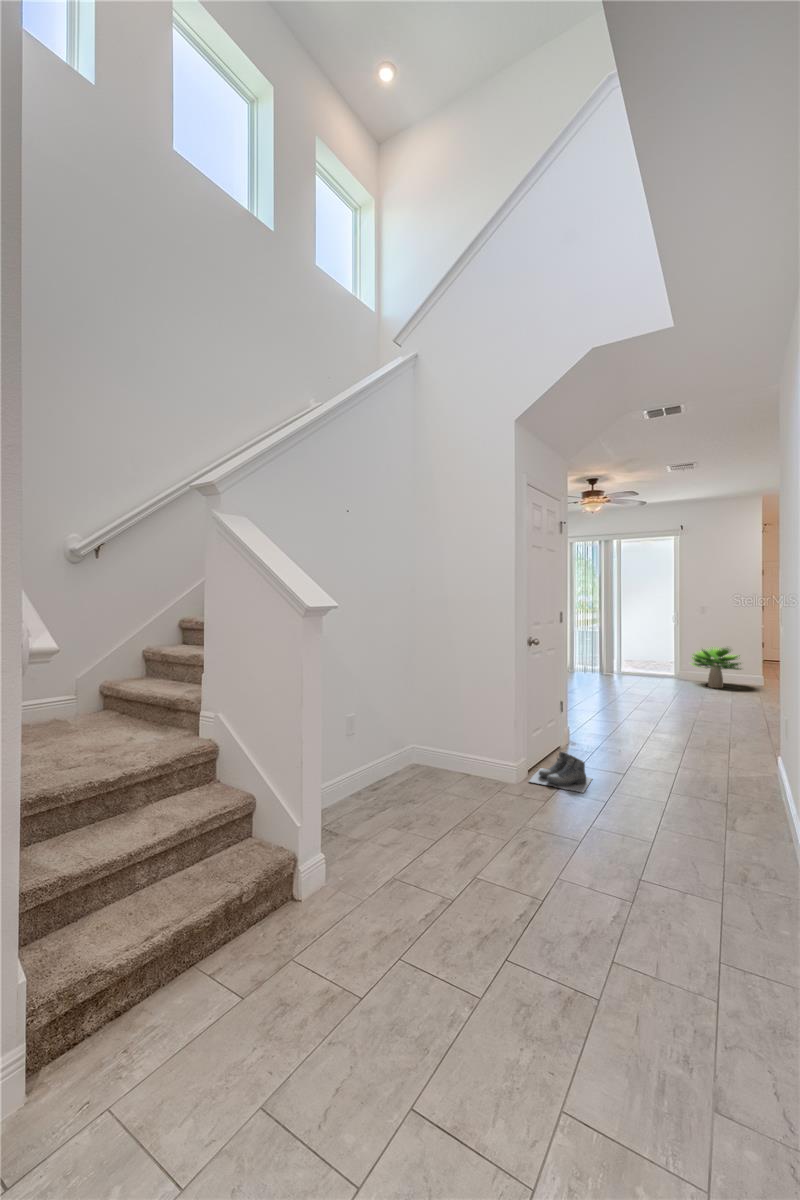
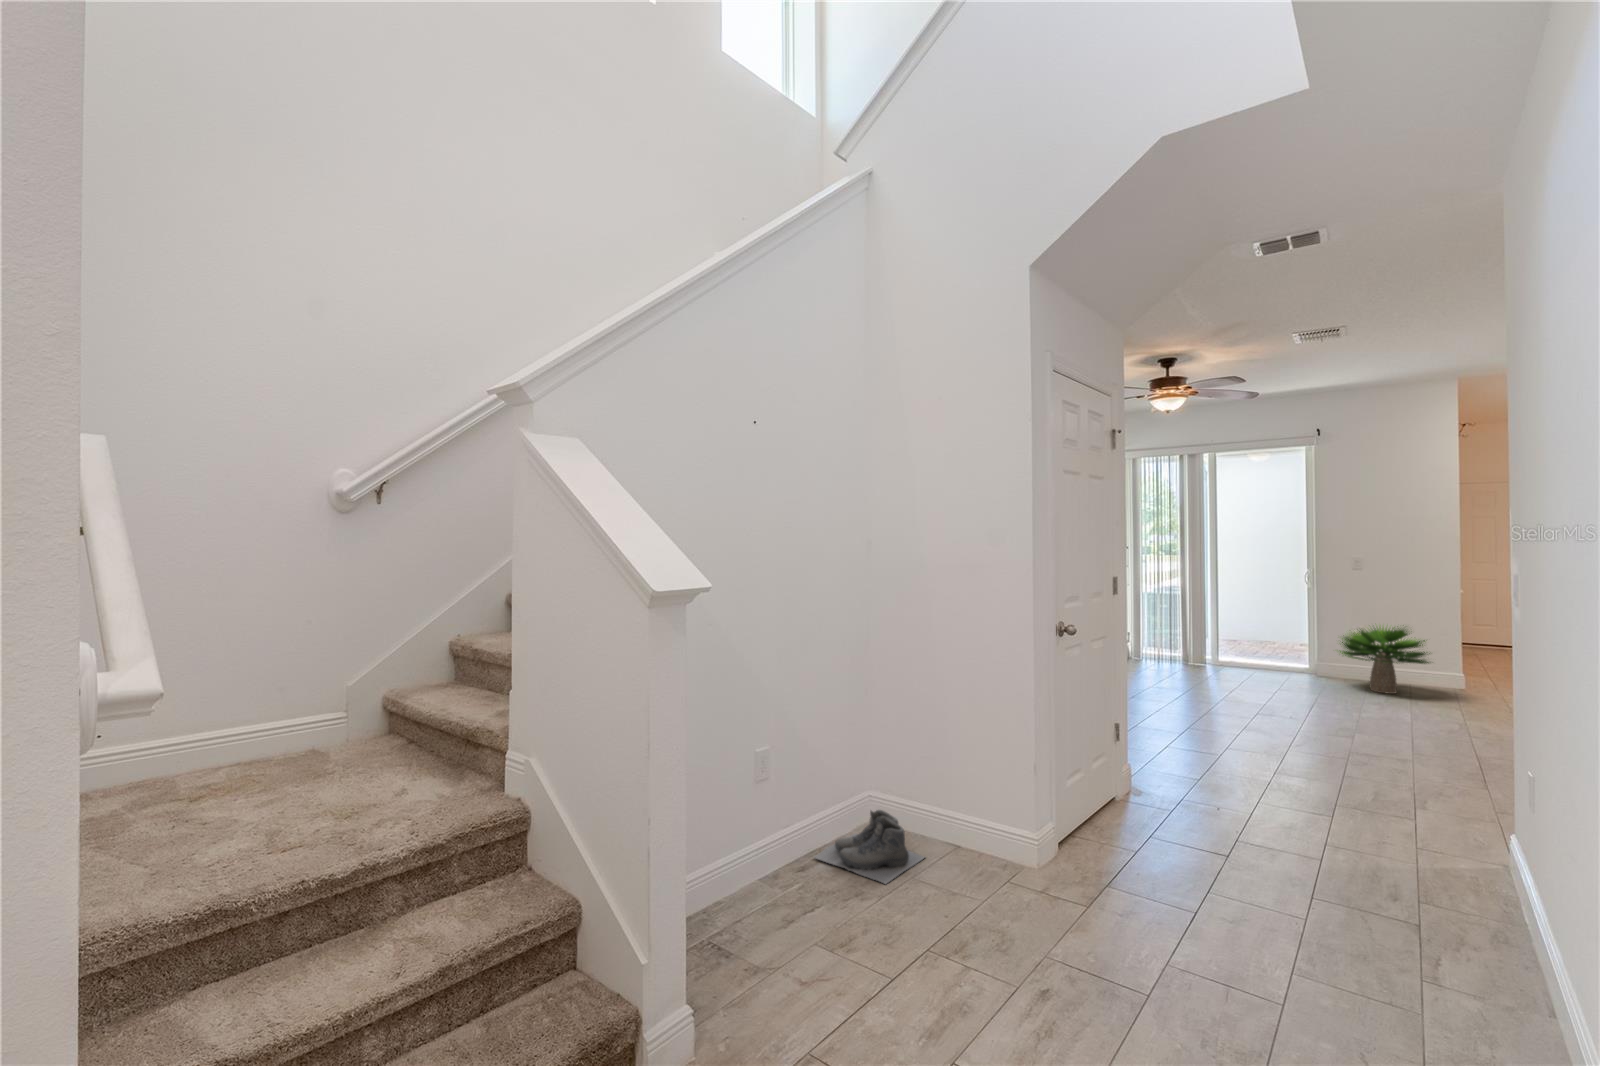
boots: present [529,752,592,793] -> present [814,810,925,884]

